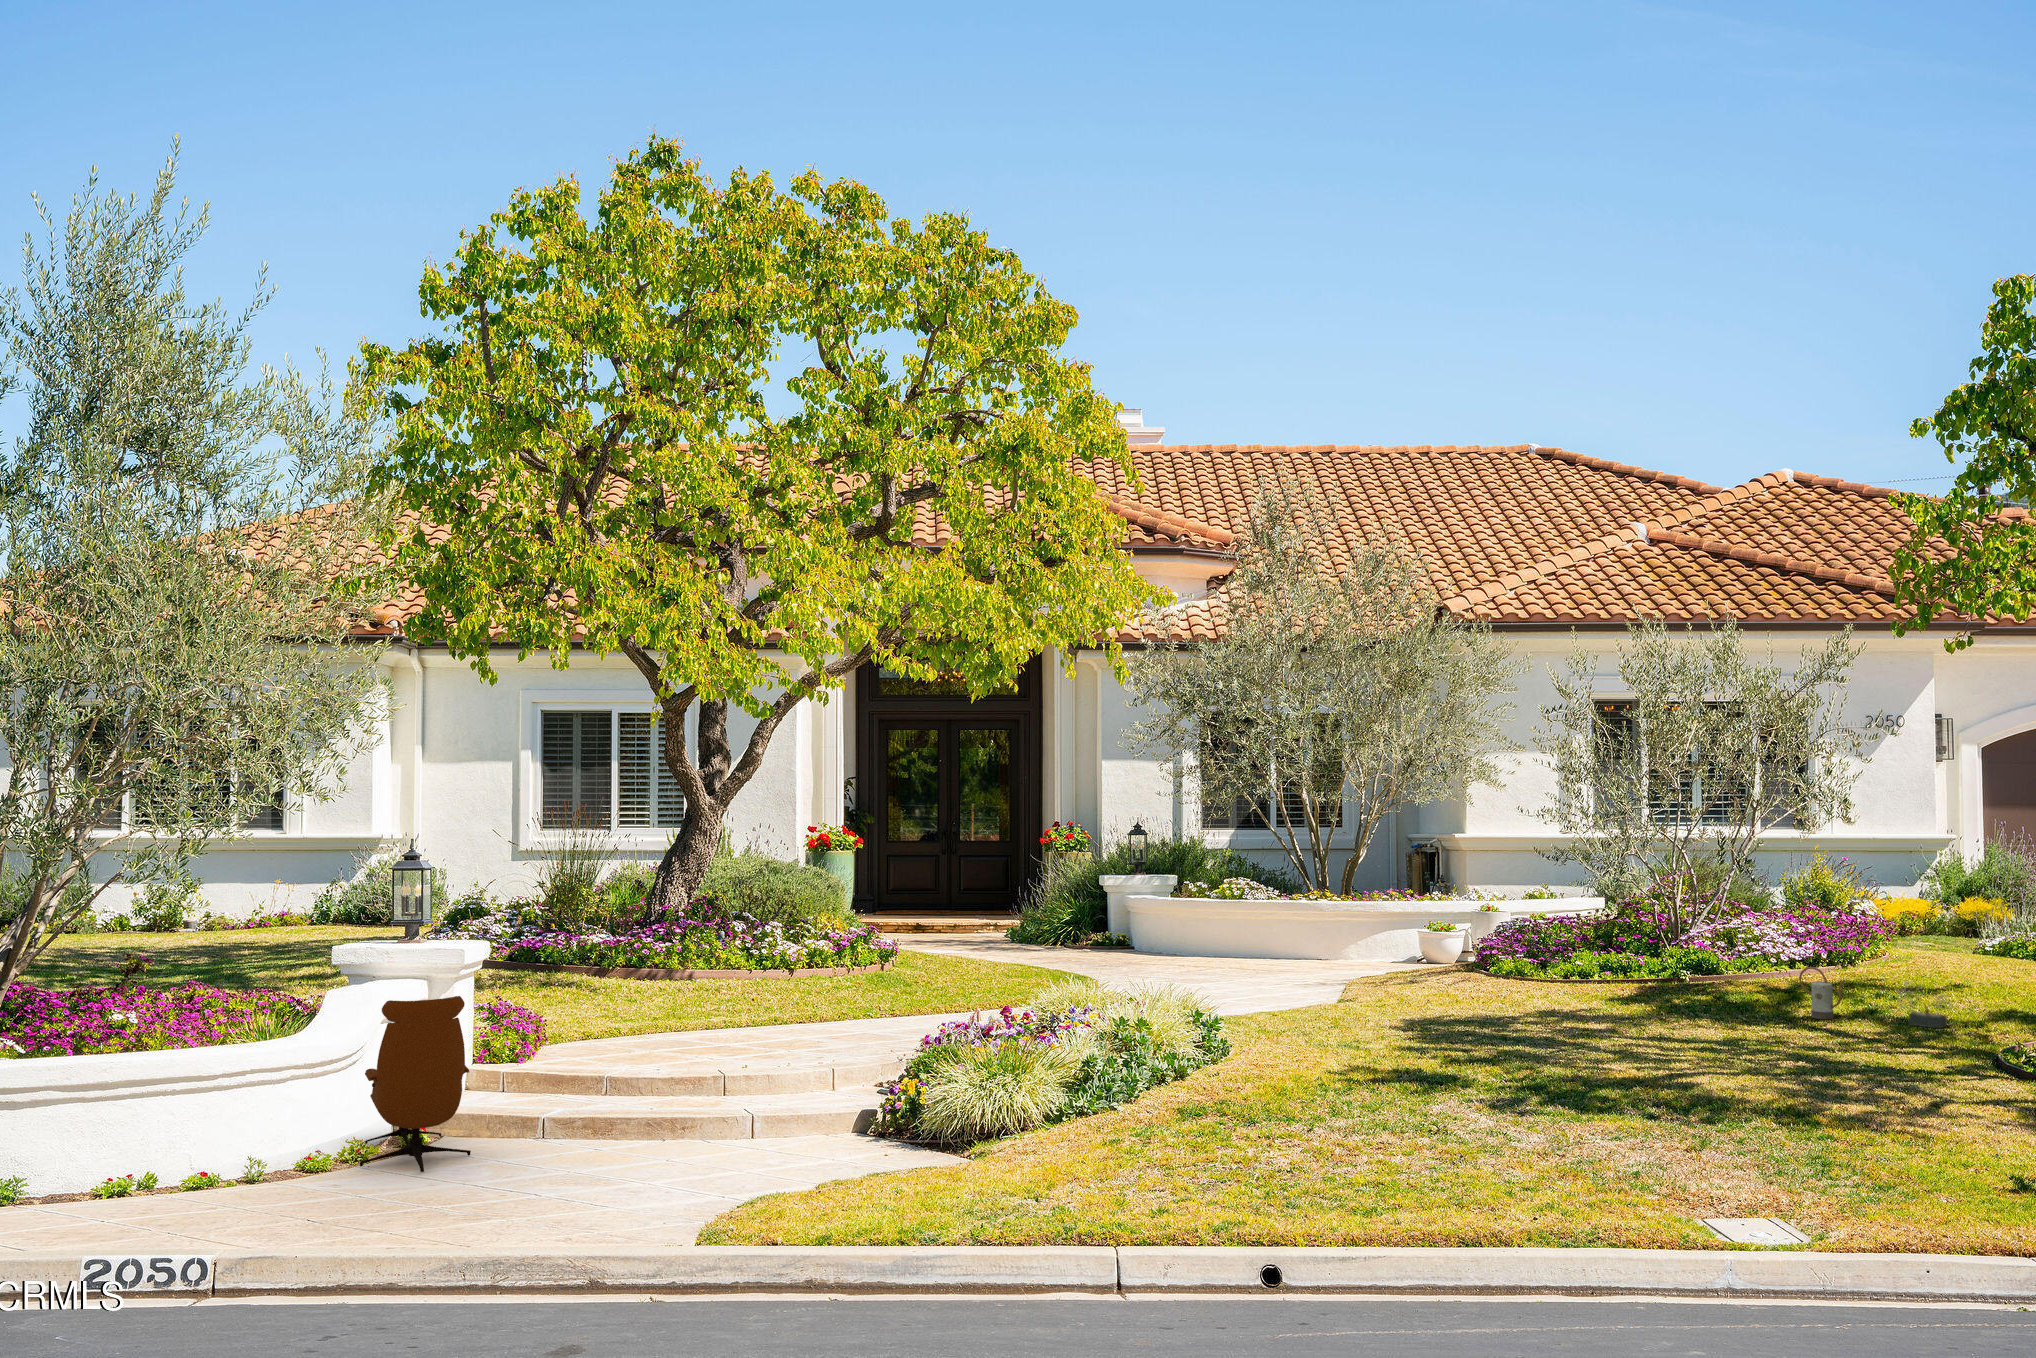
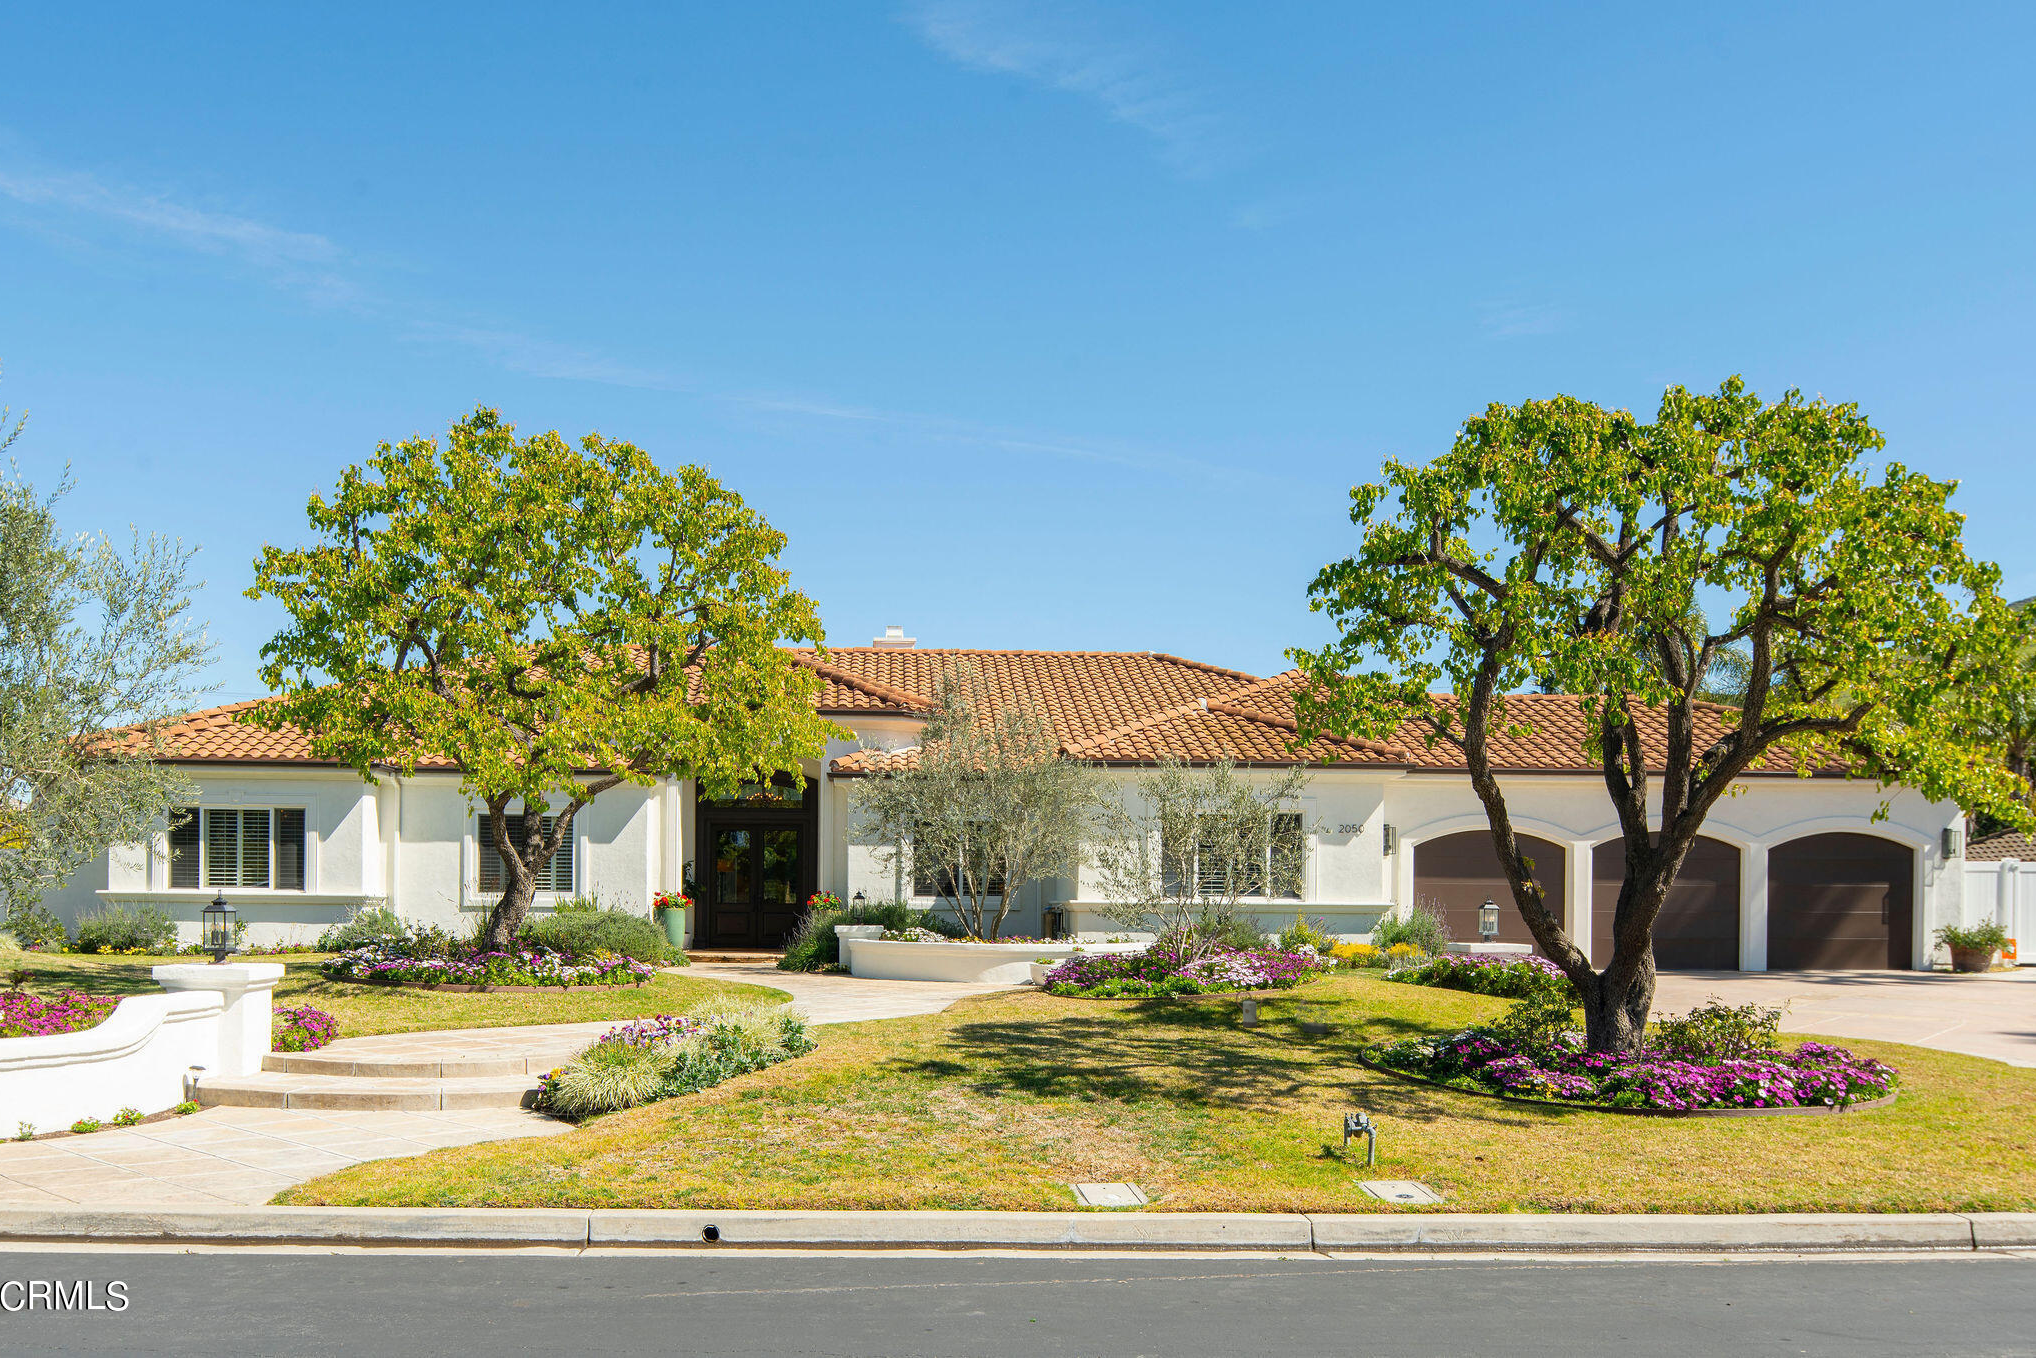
lounge chair: present [360,996,471,1172] -> none [43,1004,156,1149]

